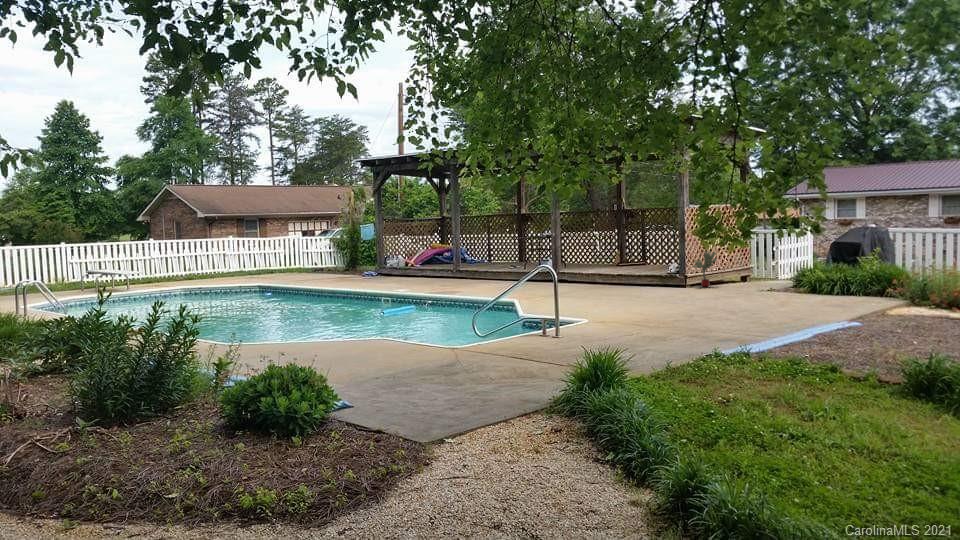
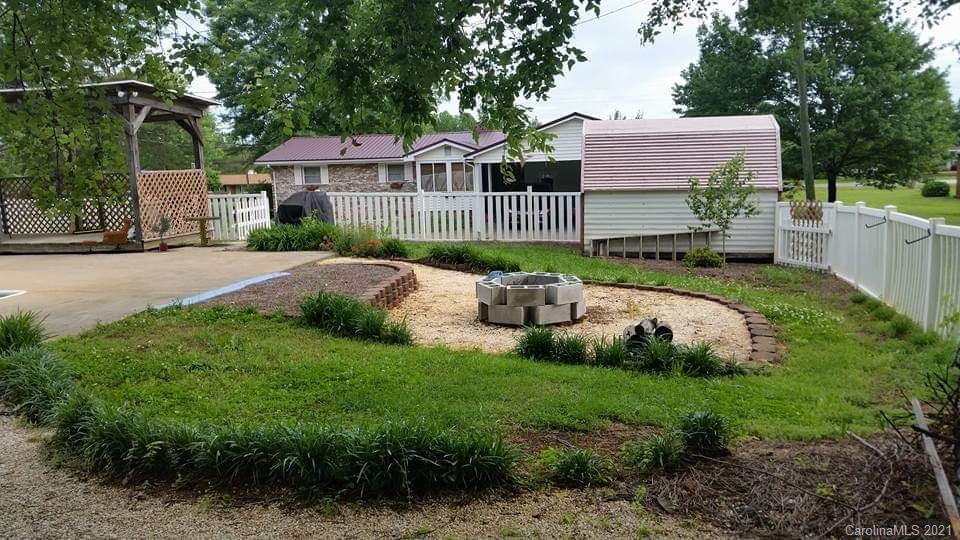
side table: none [724,252,764,283] -> present [183,216,221,246]
lounge chair: none [630,253,676,288] -> present [82,218,131,253]

